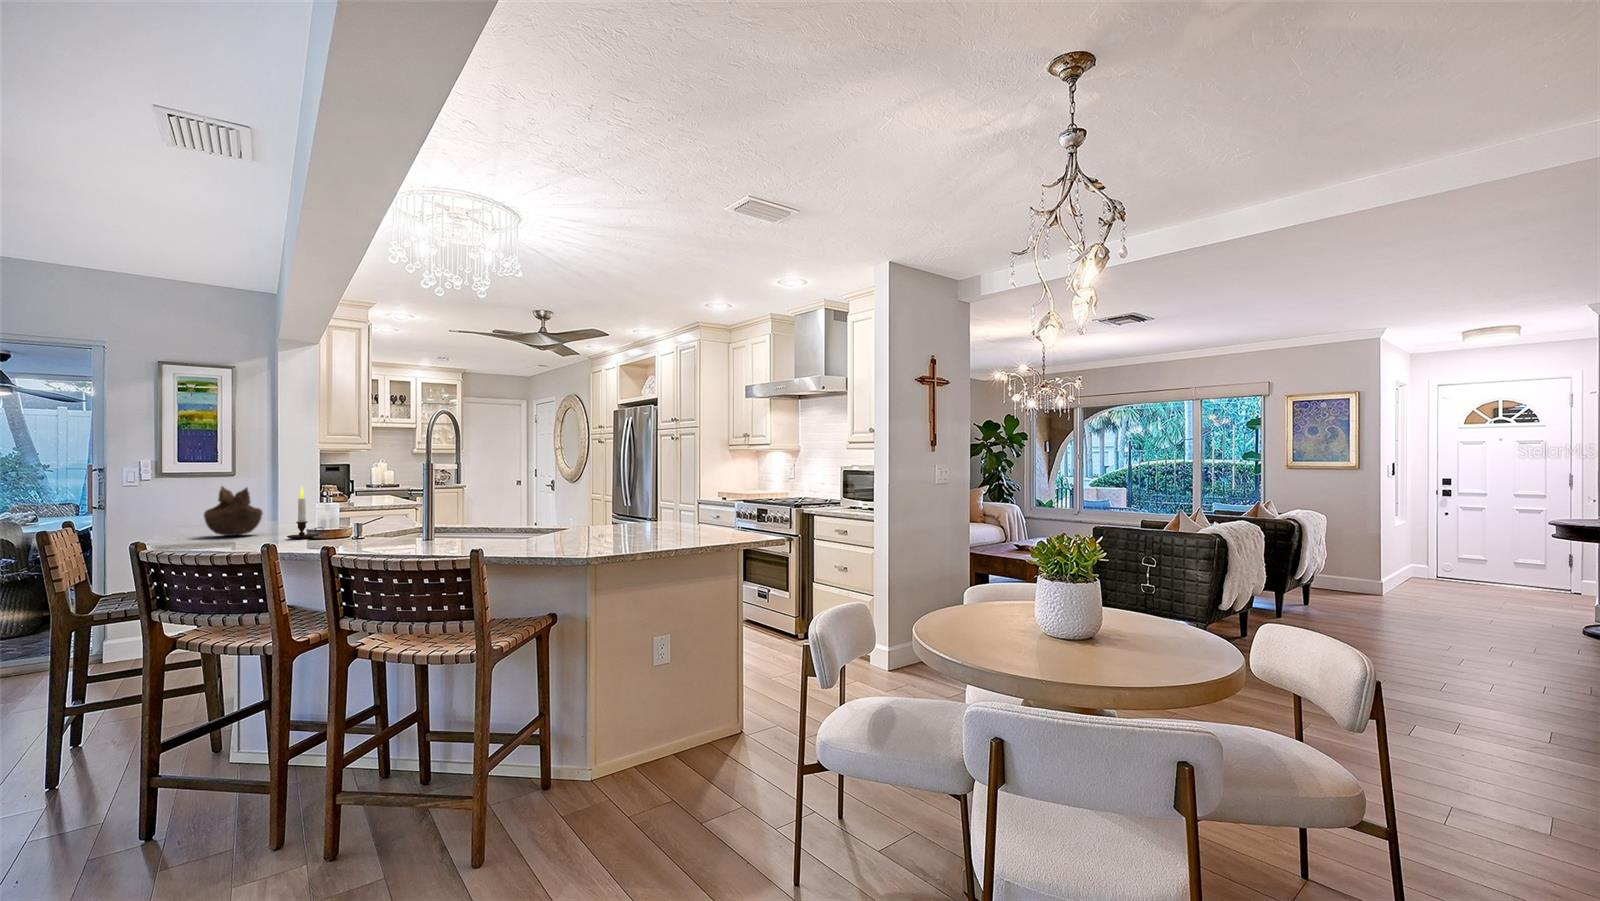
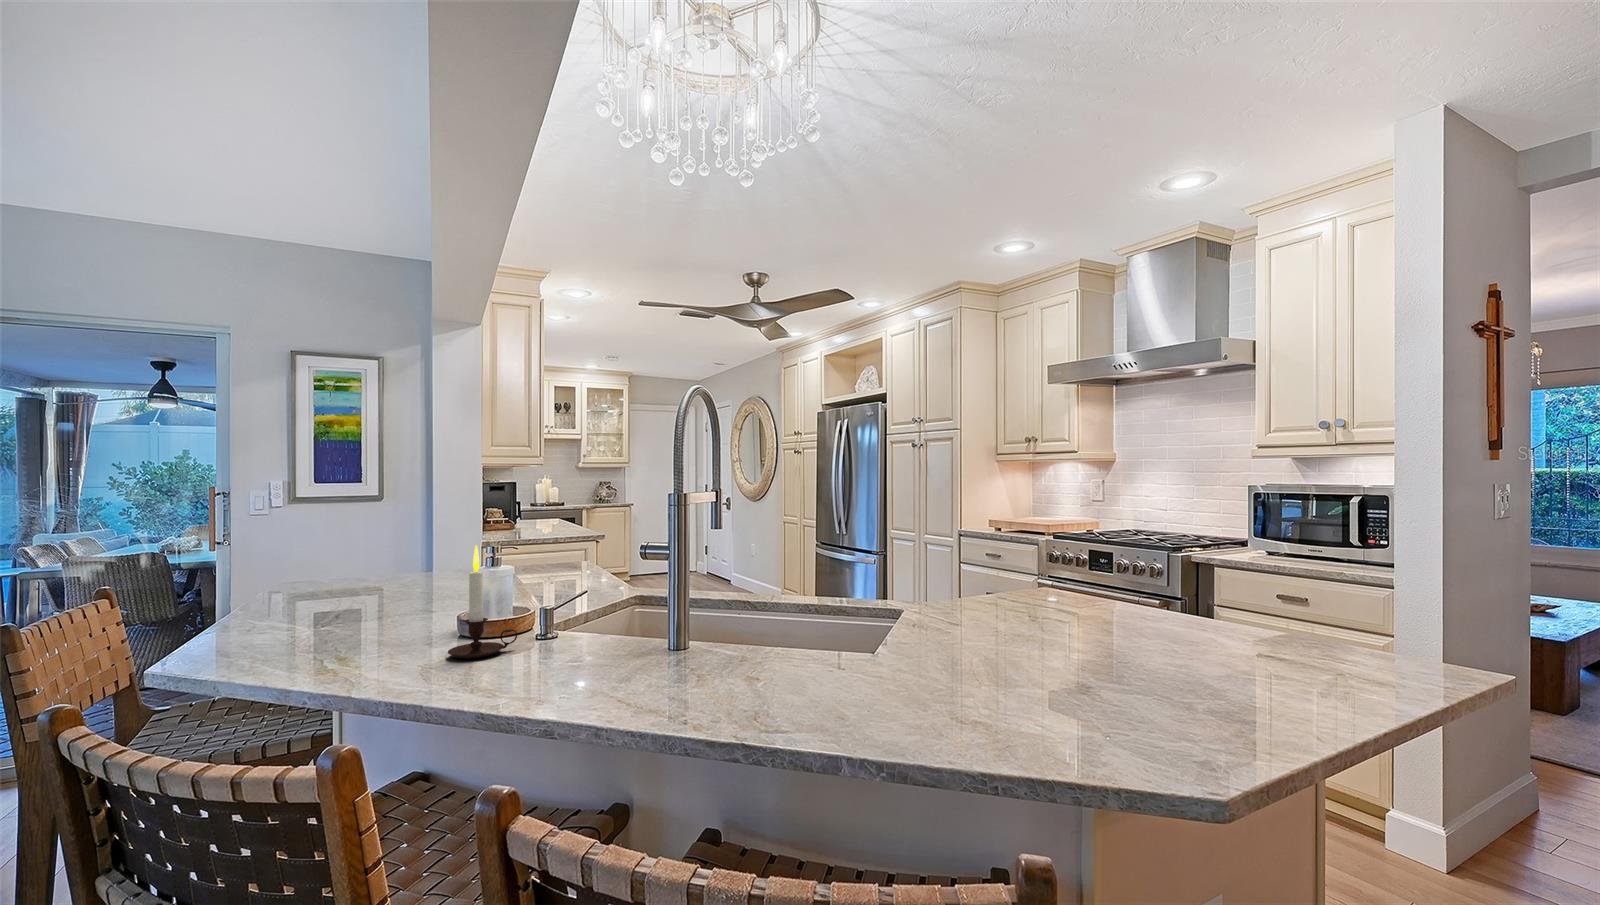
decorative bowl: present [204,486,263,536] -> none [305,535,407,633]

